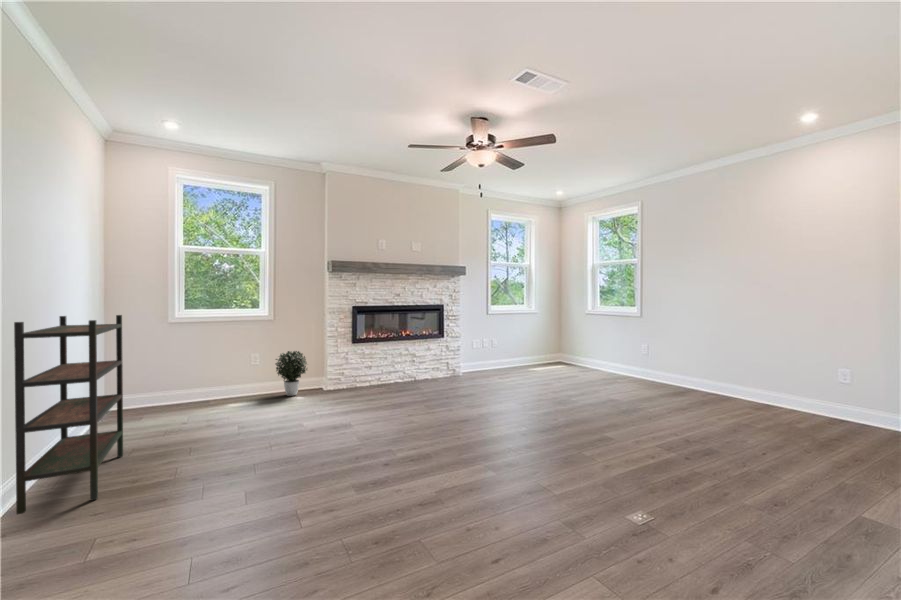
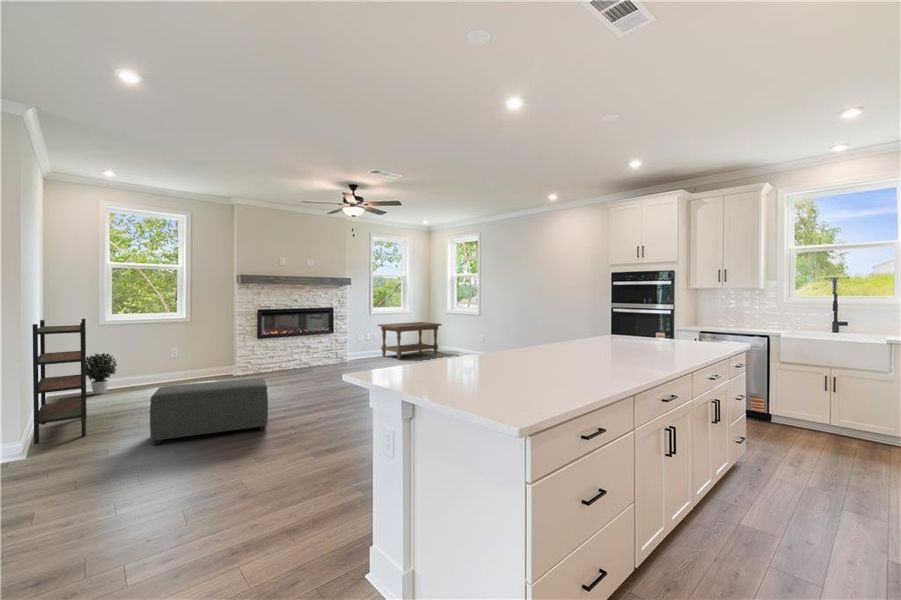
coffee table: none [496,324,580,374] -> present [378,322,442,360]
potted plant: present [276,351,307,396] -> present [86,353,117,394]
ottoman: none [171,416,367,540] -> present [150,378,268,445]

